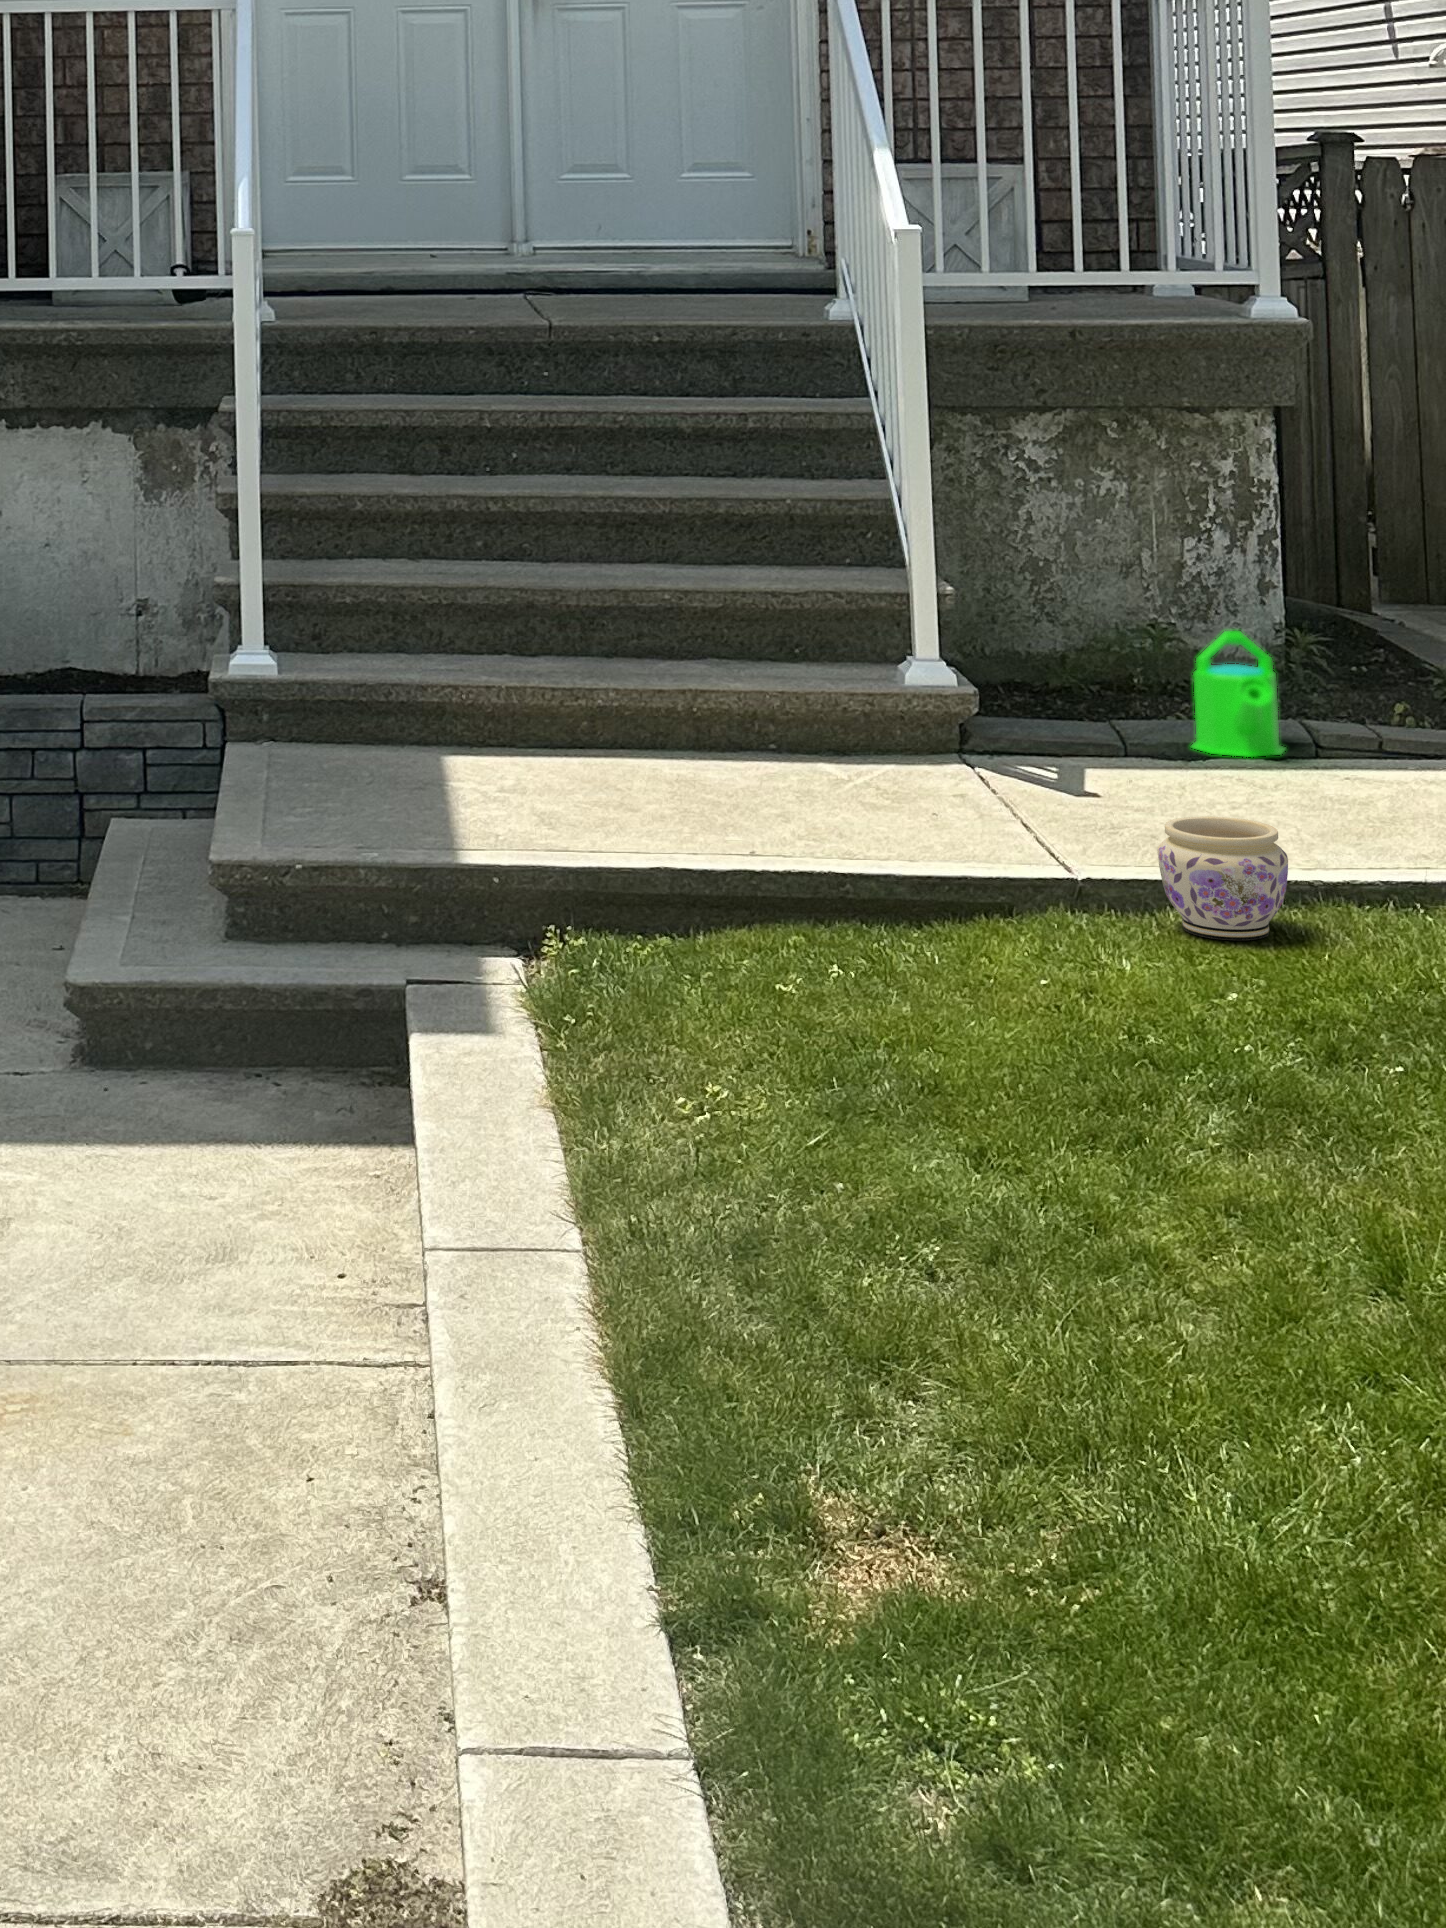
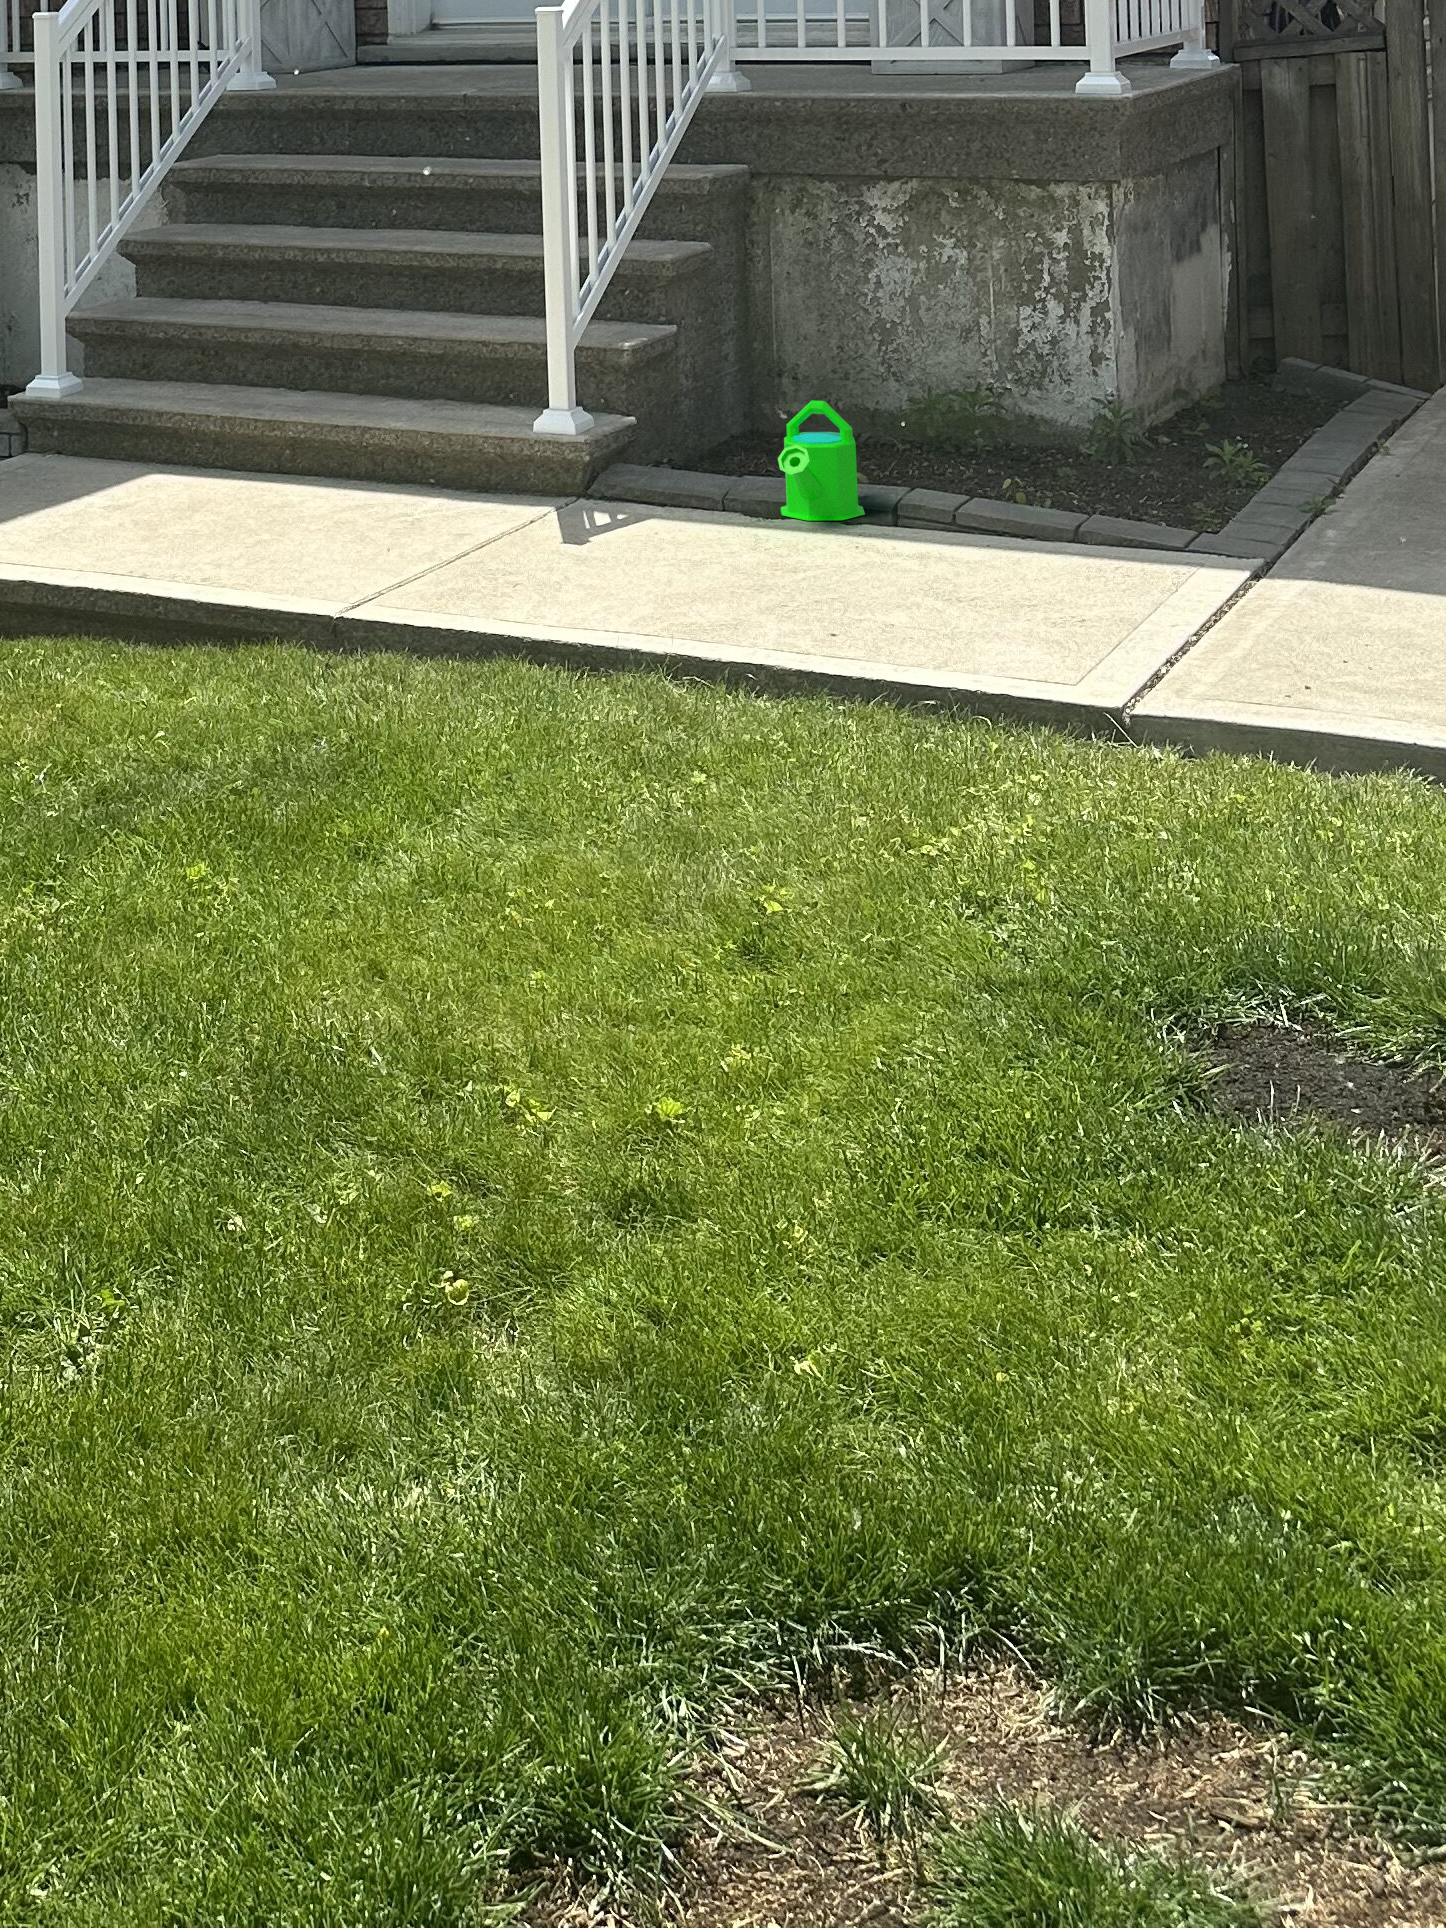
planter: present [1157,816,1288,940] -> none [266,578,377,693]

